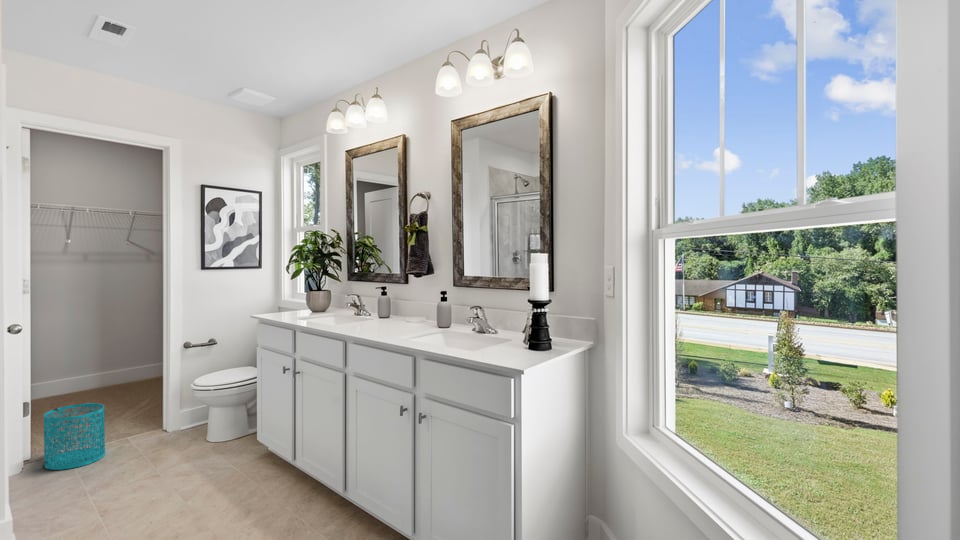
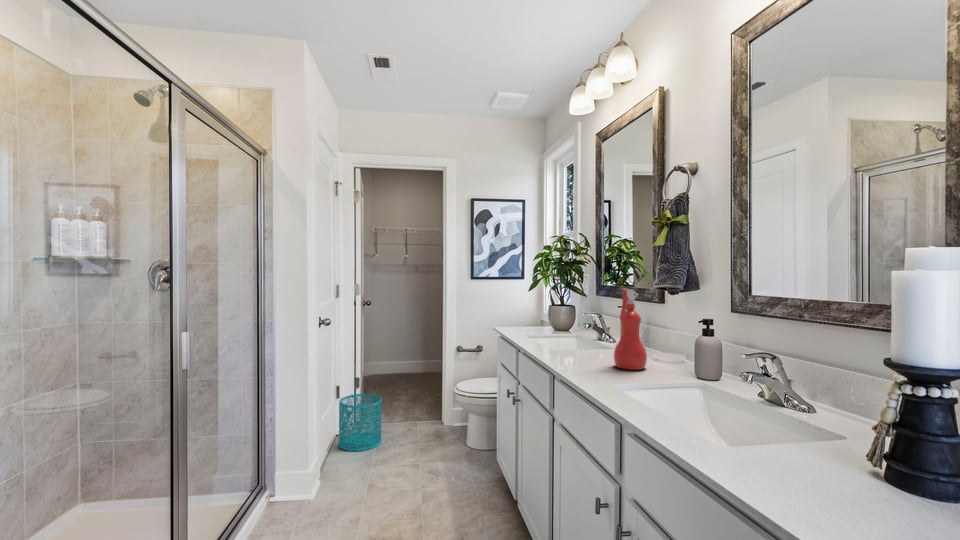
spray bottle: none [386,275,407,328] -> present [614,288,647,370]

